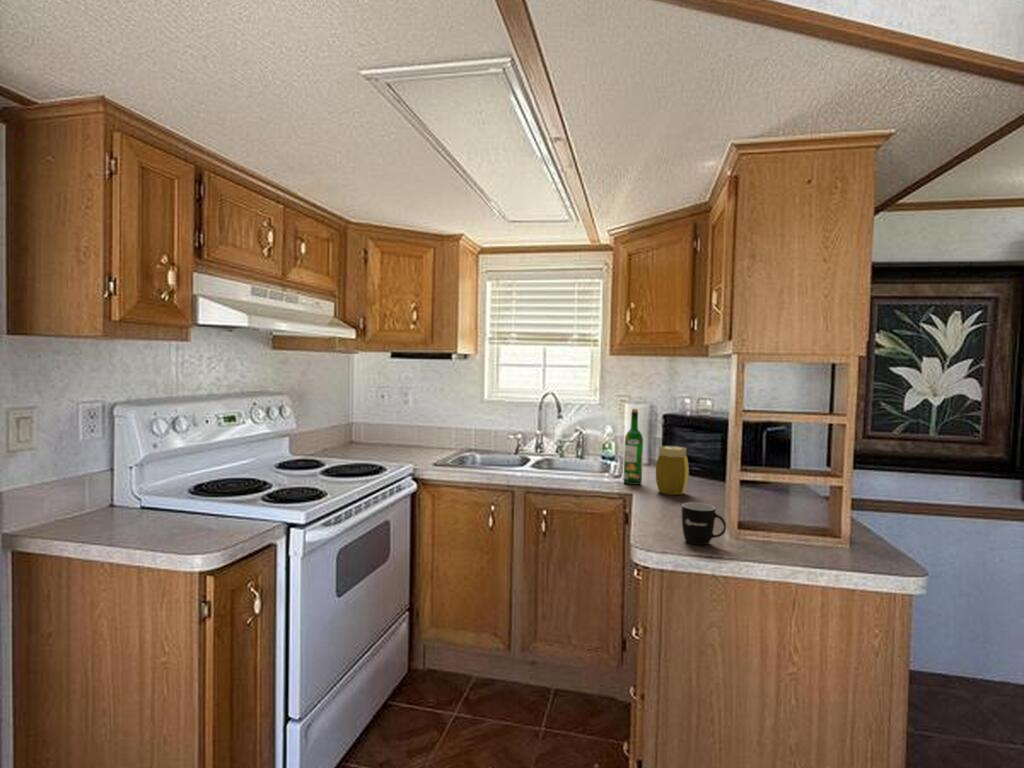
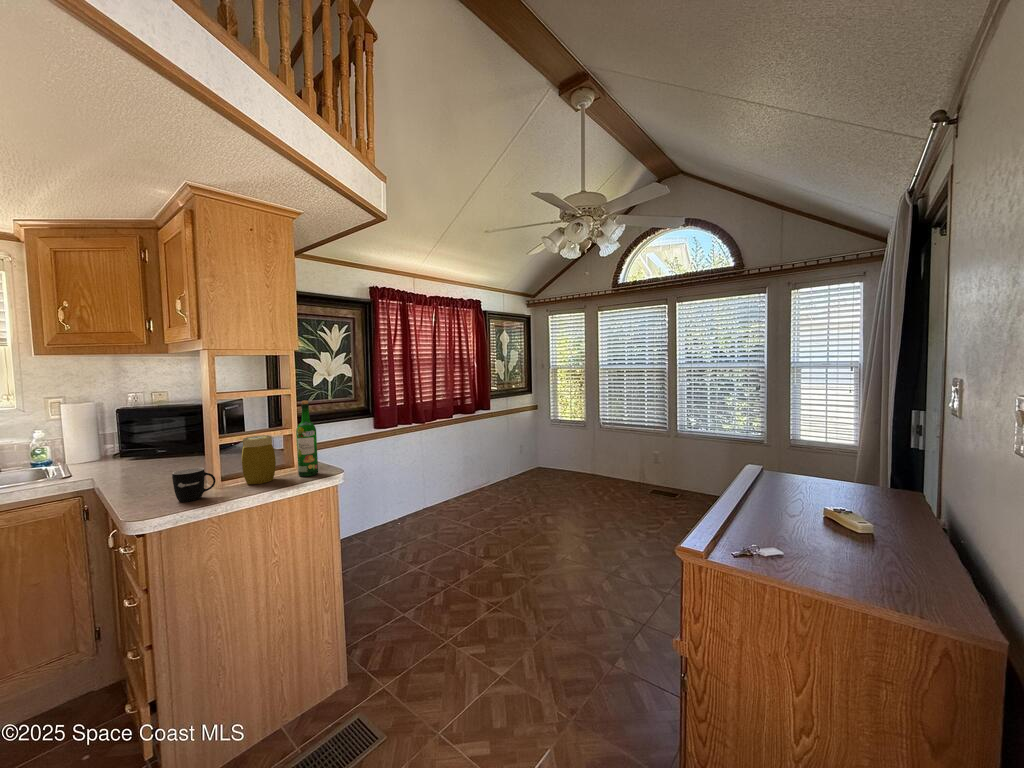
wine bottle: present [623,409,643,485] -> present [296,401,318,477]
jar: present [656,446,689,495] -> present [242,435,276,484]

